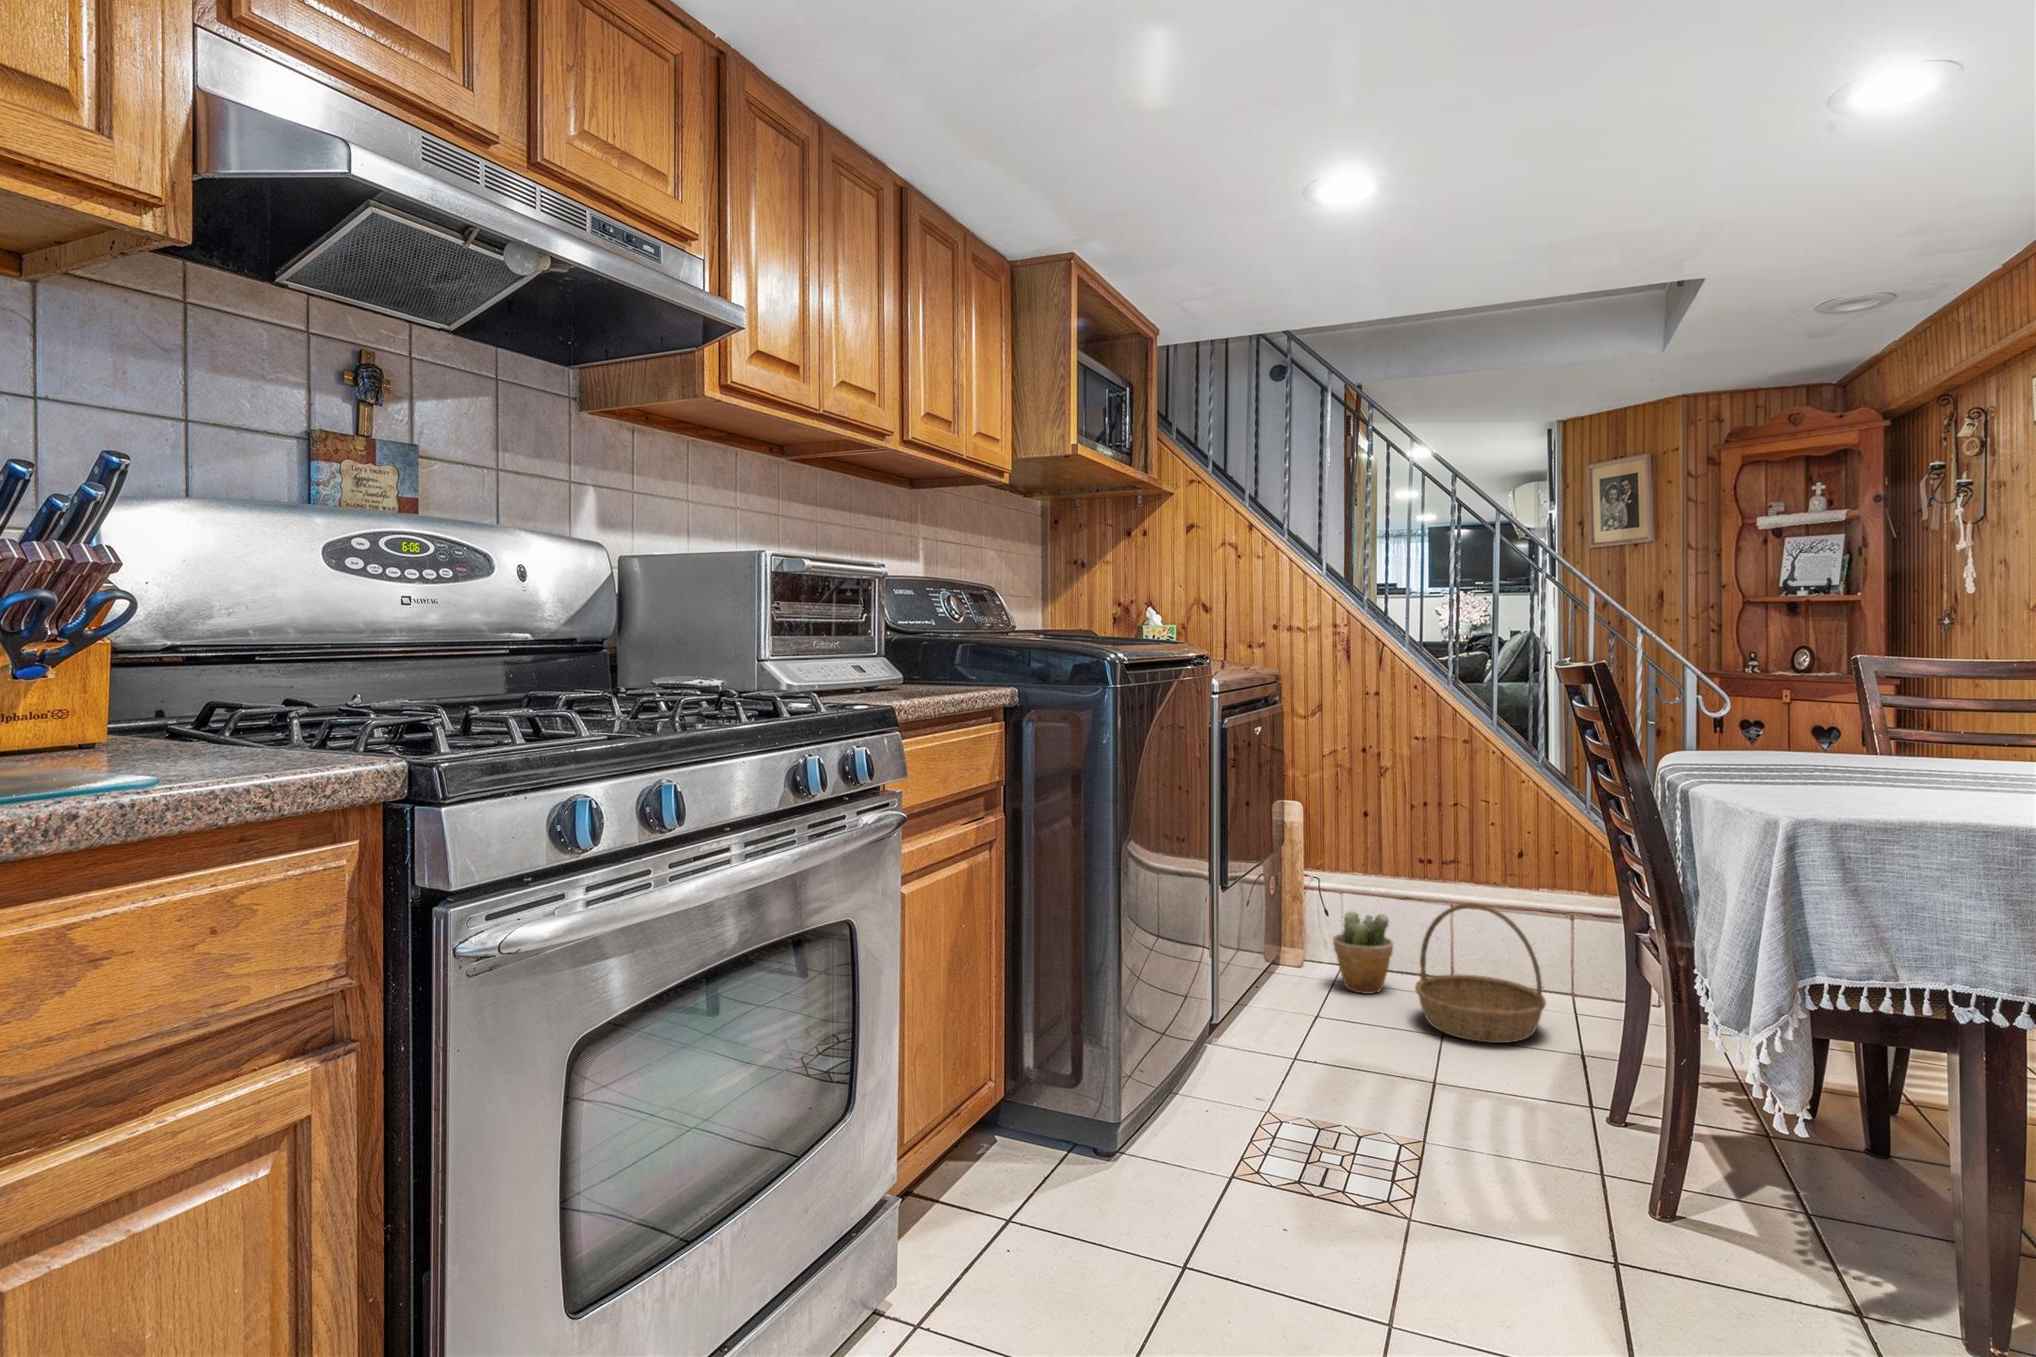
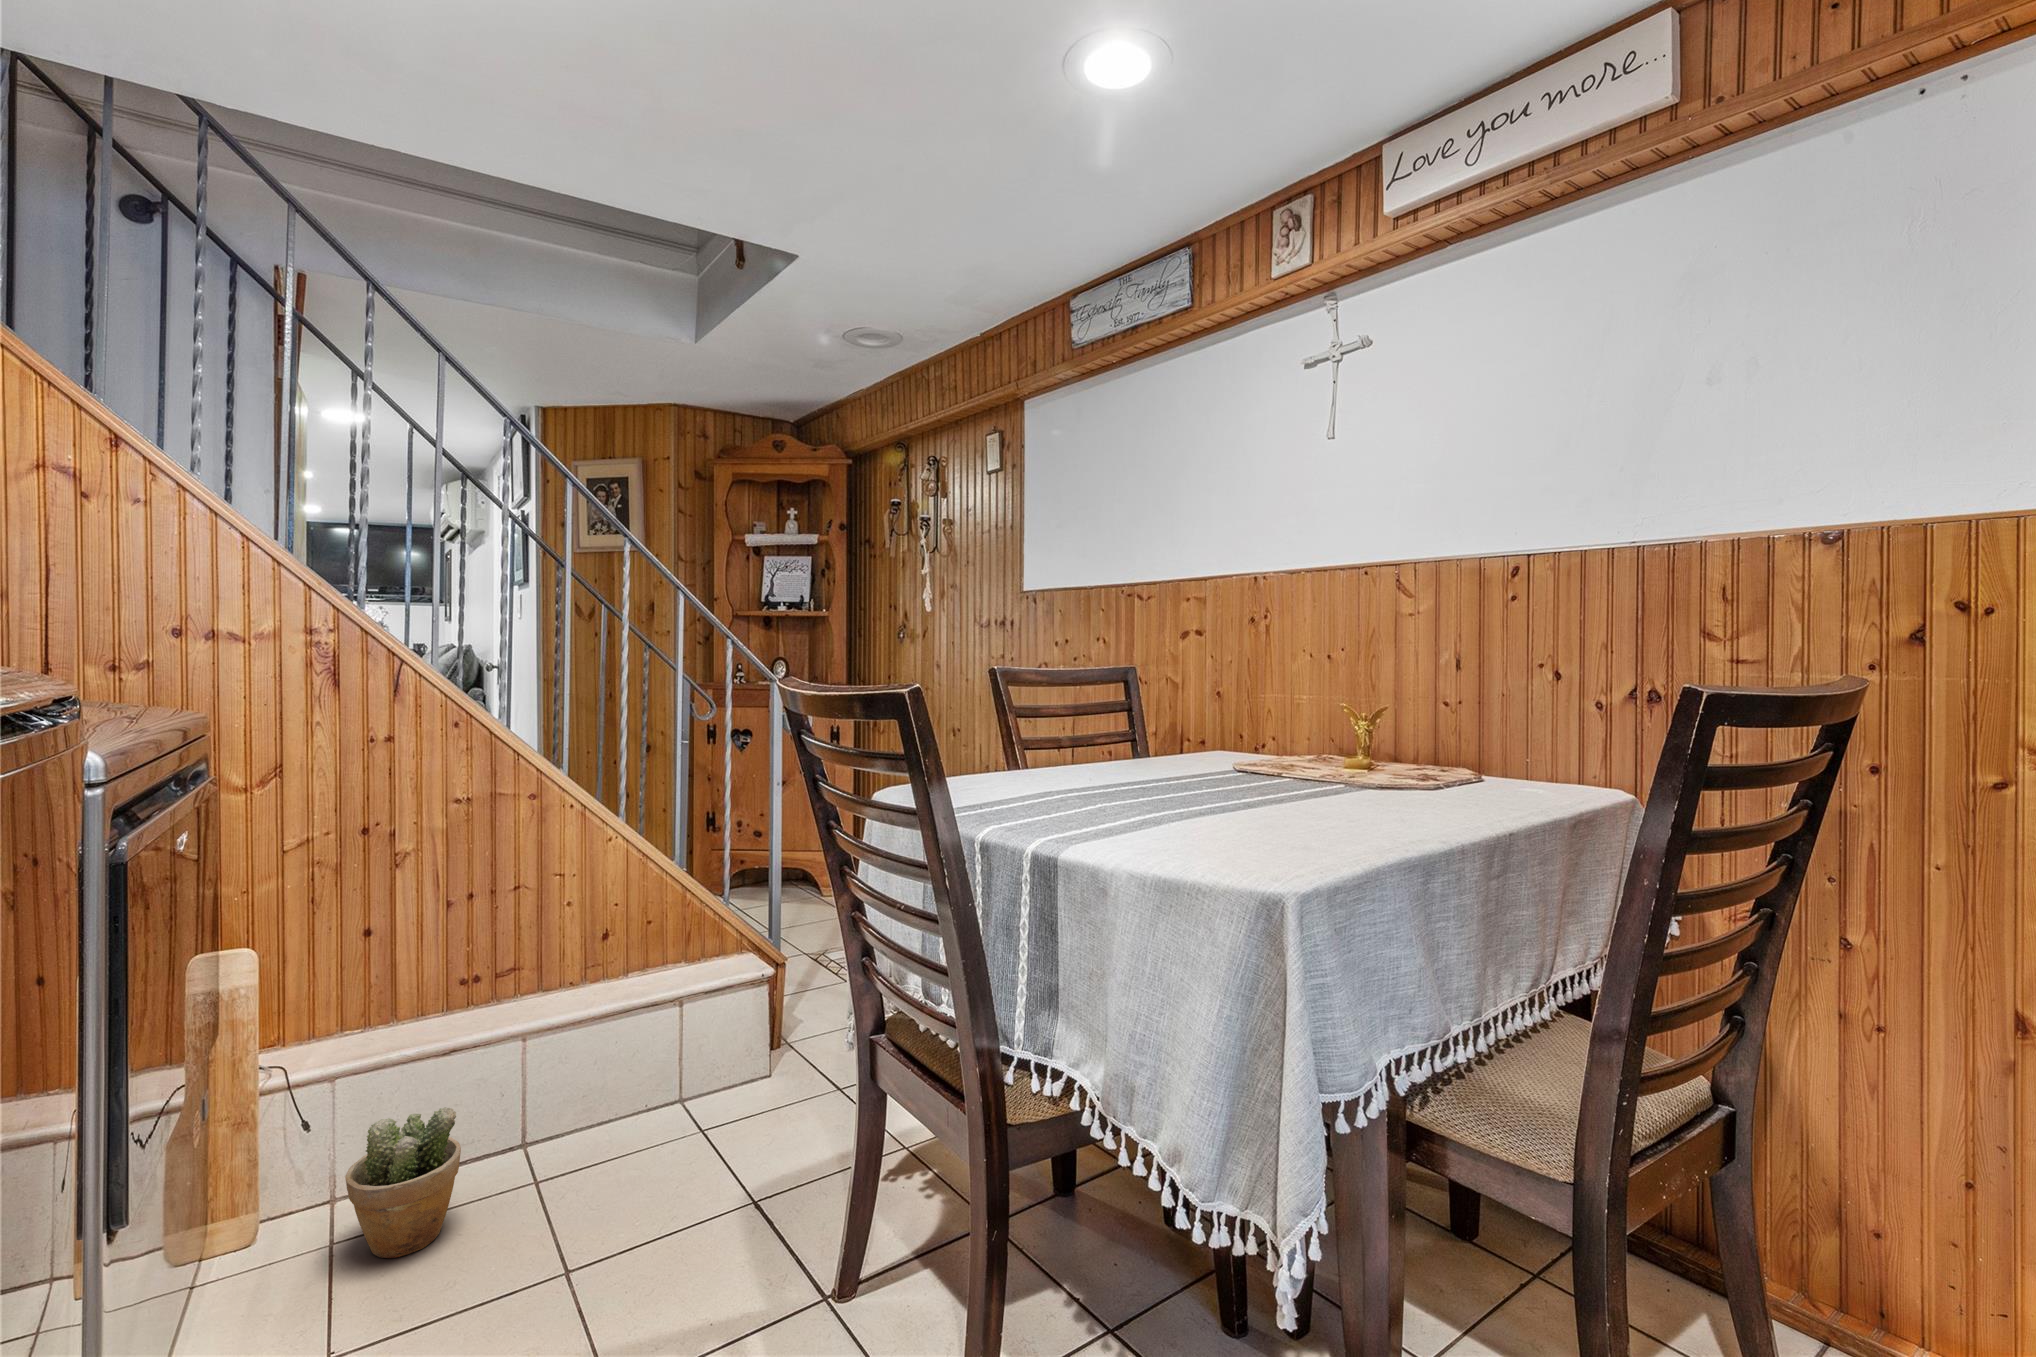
basket: present [1415,903,1546,1043] -> none [526,1058,722,1284]

